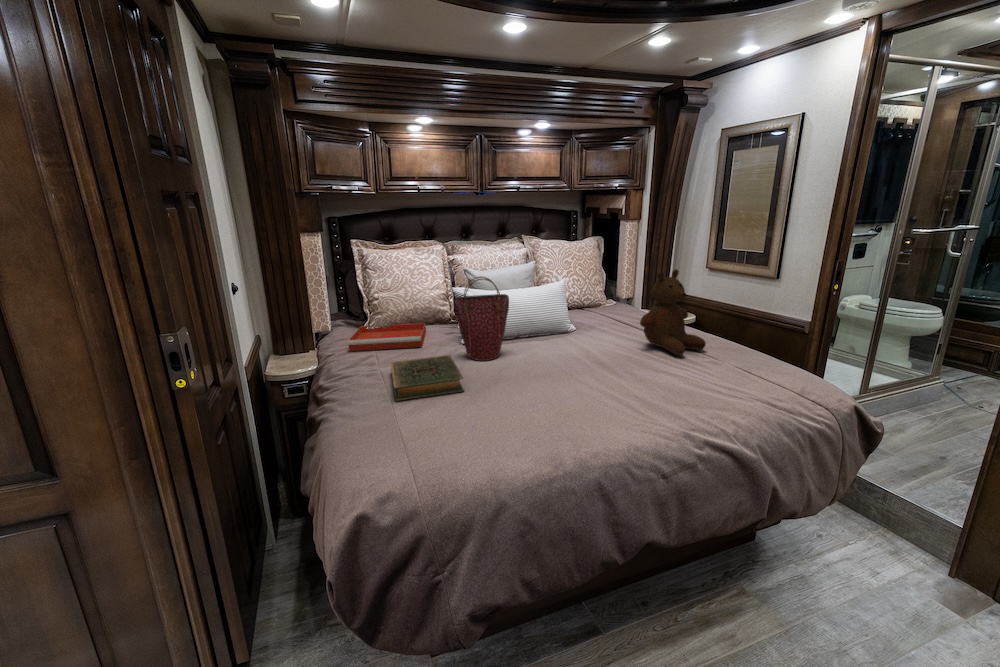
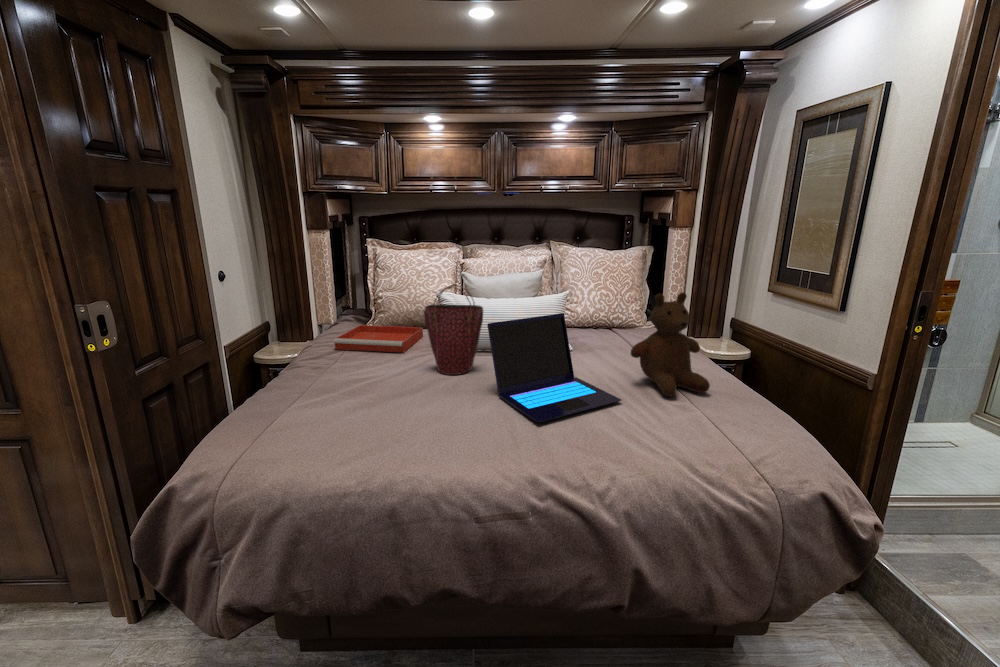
laptop: none [528,295,648,389] -> present [487,313,621,423]
hardback book: present [391,355,464,401] -> none [327,365,413,405]

